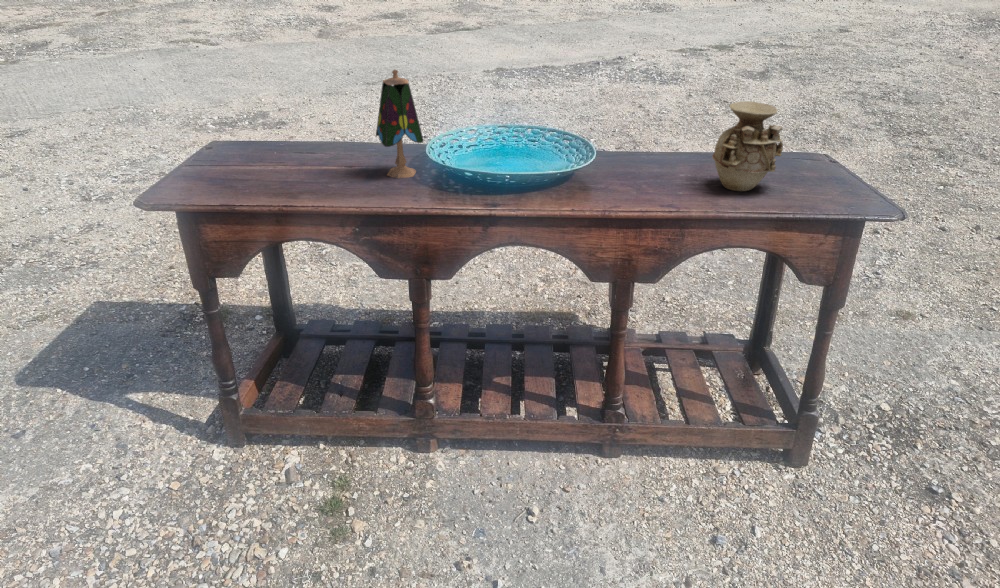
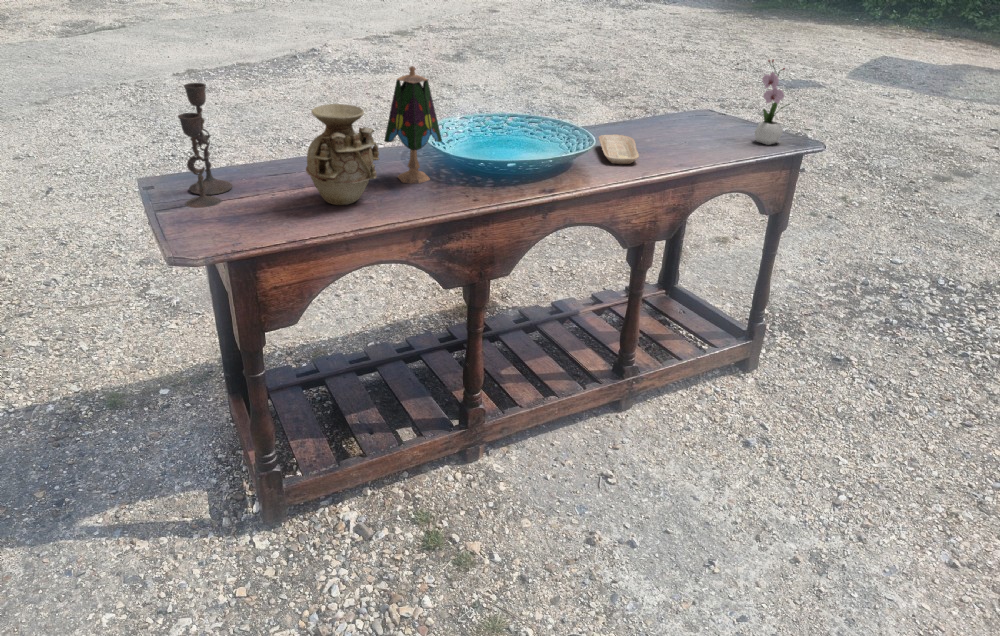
candlestick: none [203,69,266,171] -> present [178,83,232,208]
flower arrangement: none [815,98,866,200] -> present [754,60,791,145]
vase: present [712,101,783,191] -> present [306,104,379,205]
tray: none [597,161,659,194] -> present [599,135,639,164]

